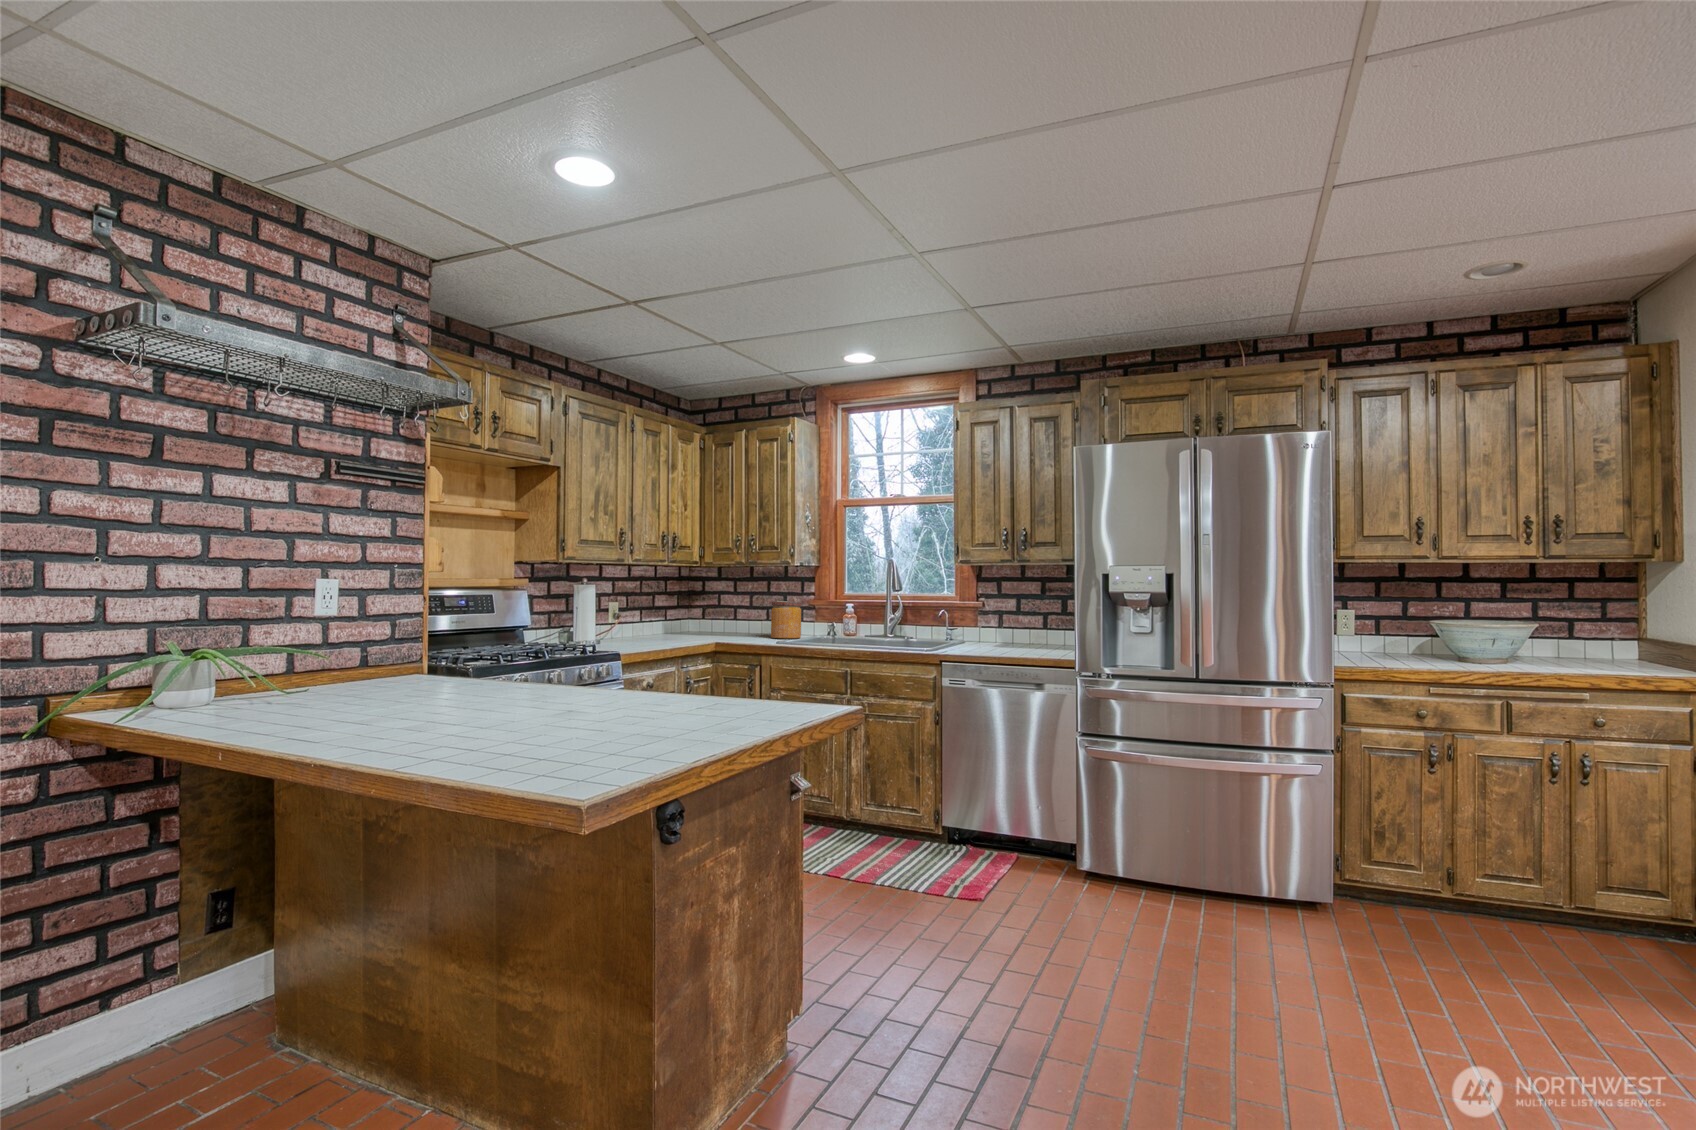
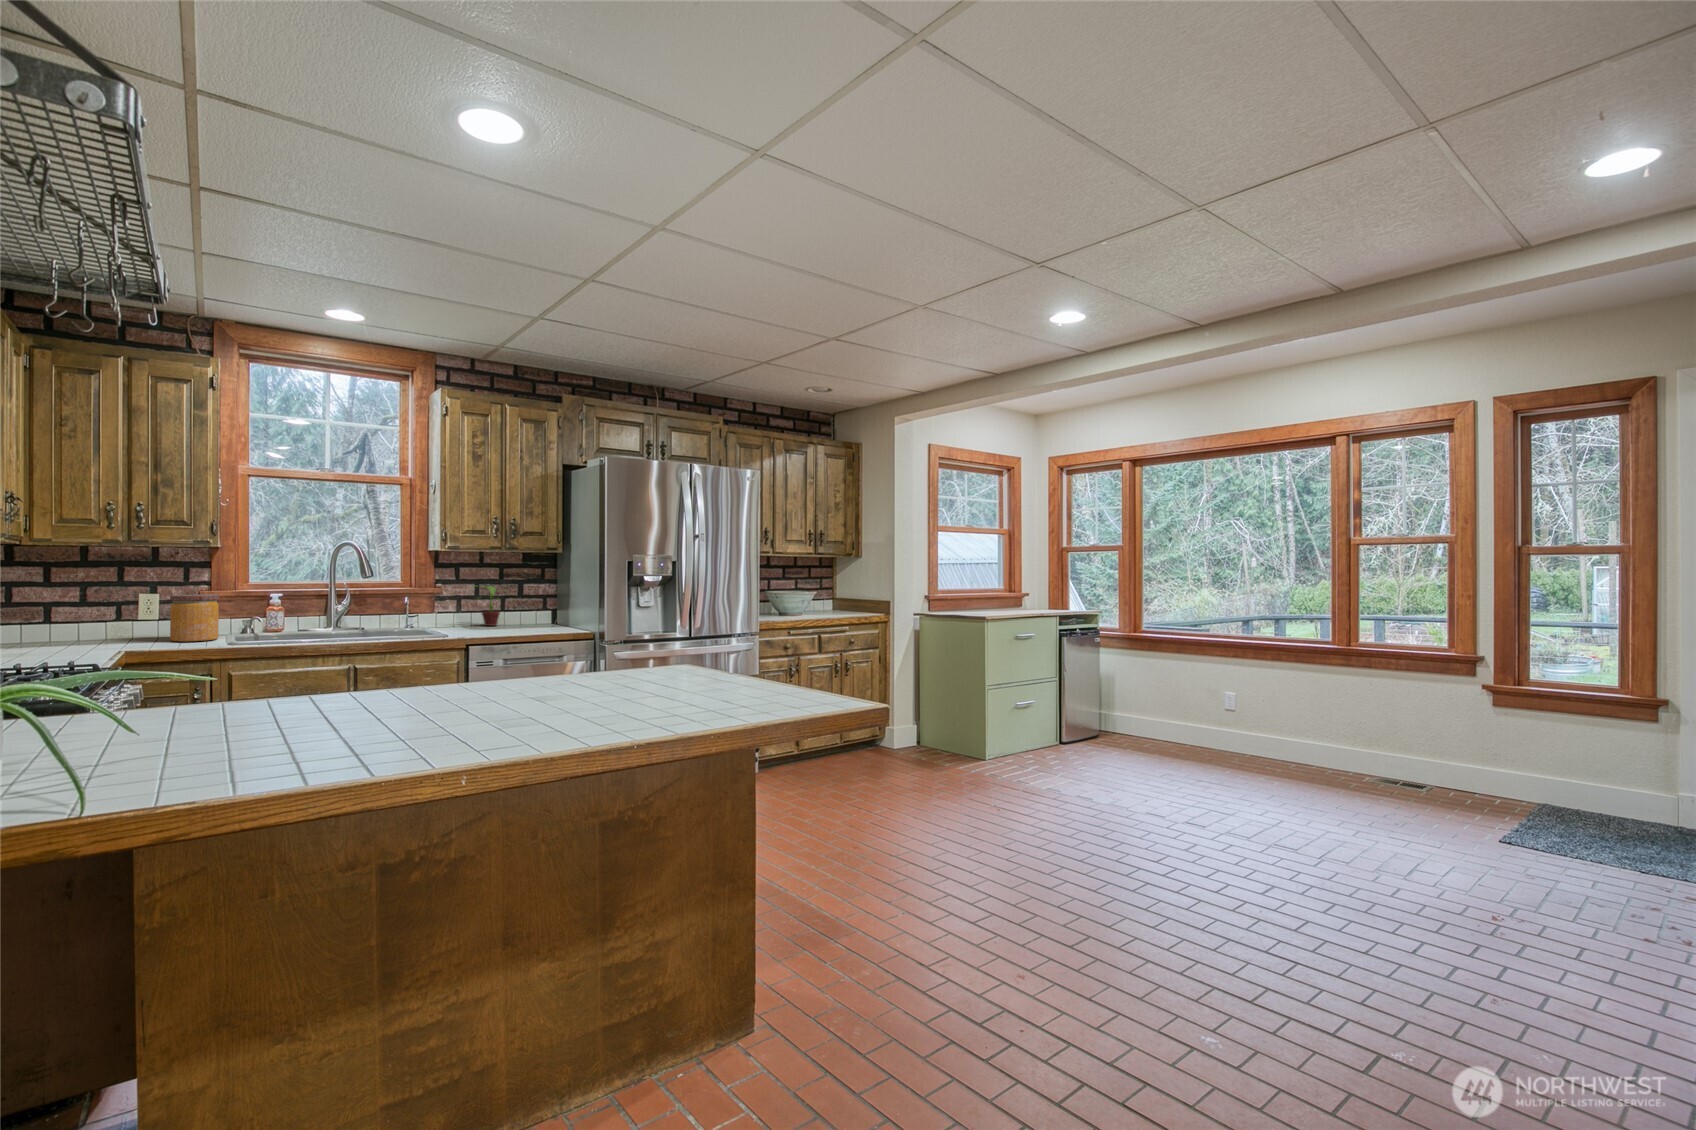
potted plant: none [1001,601,1046,645] -> present [469,586,500,626]

